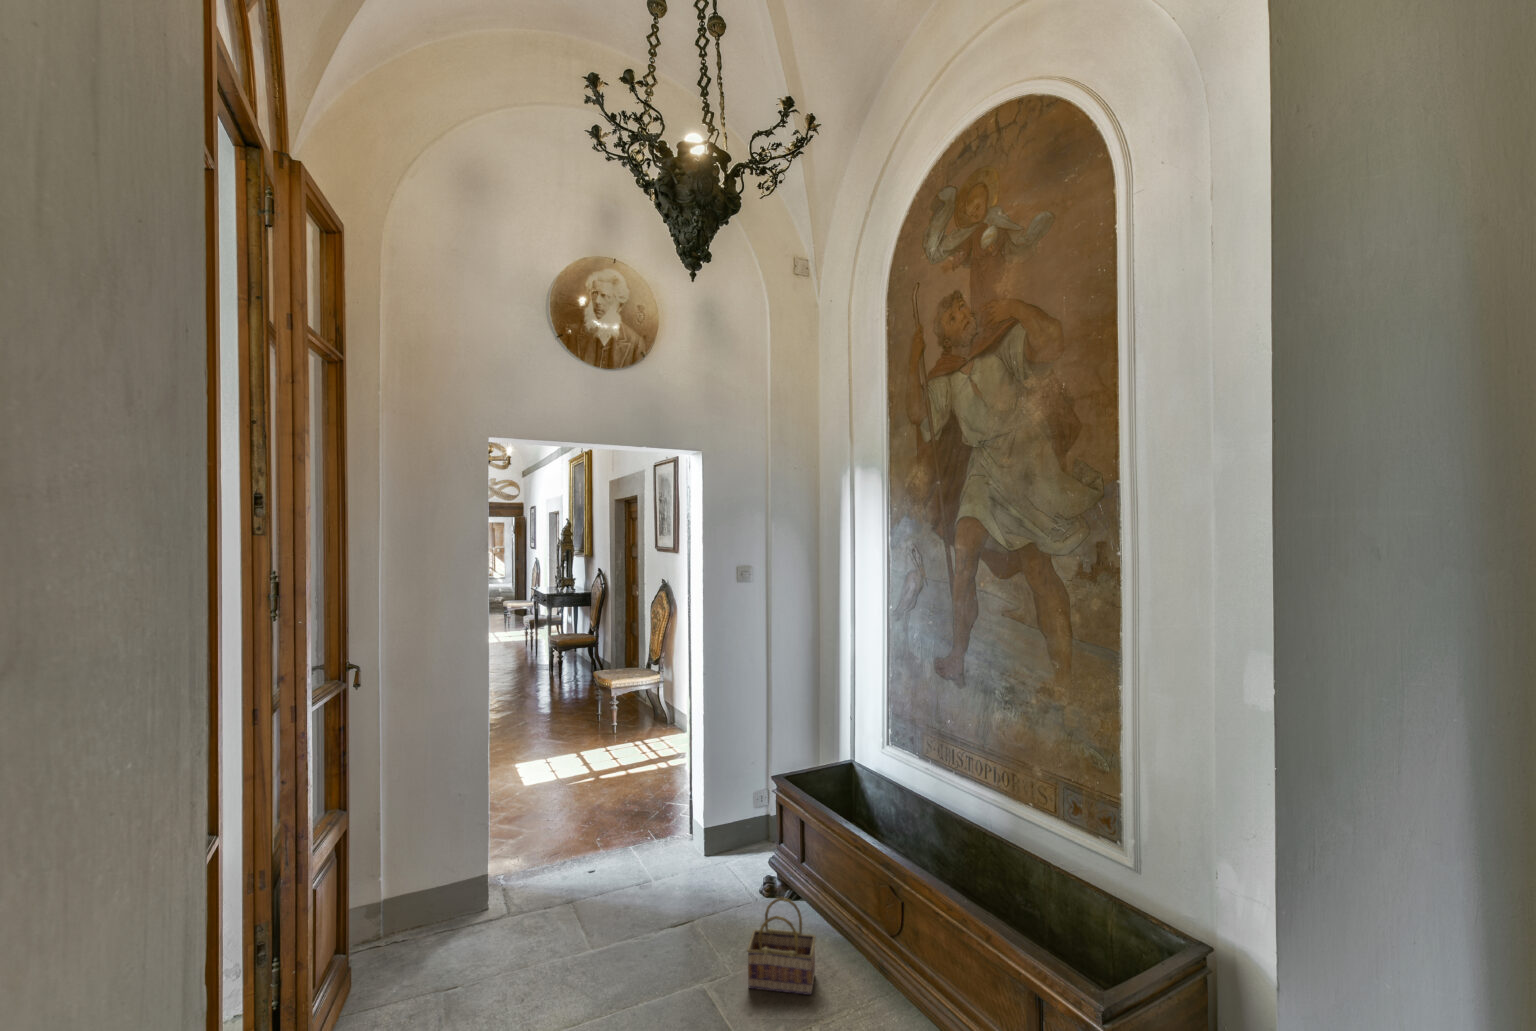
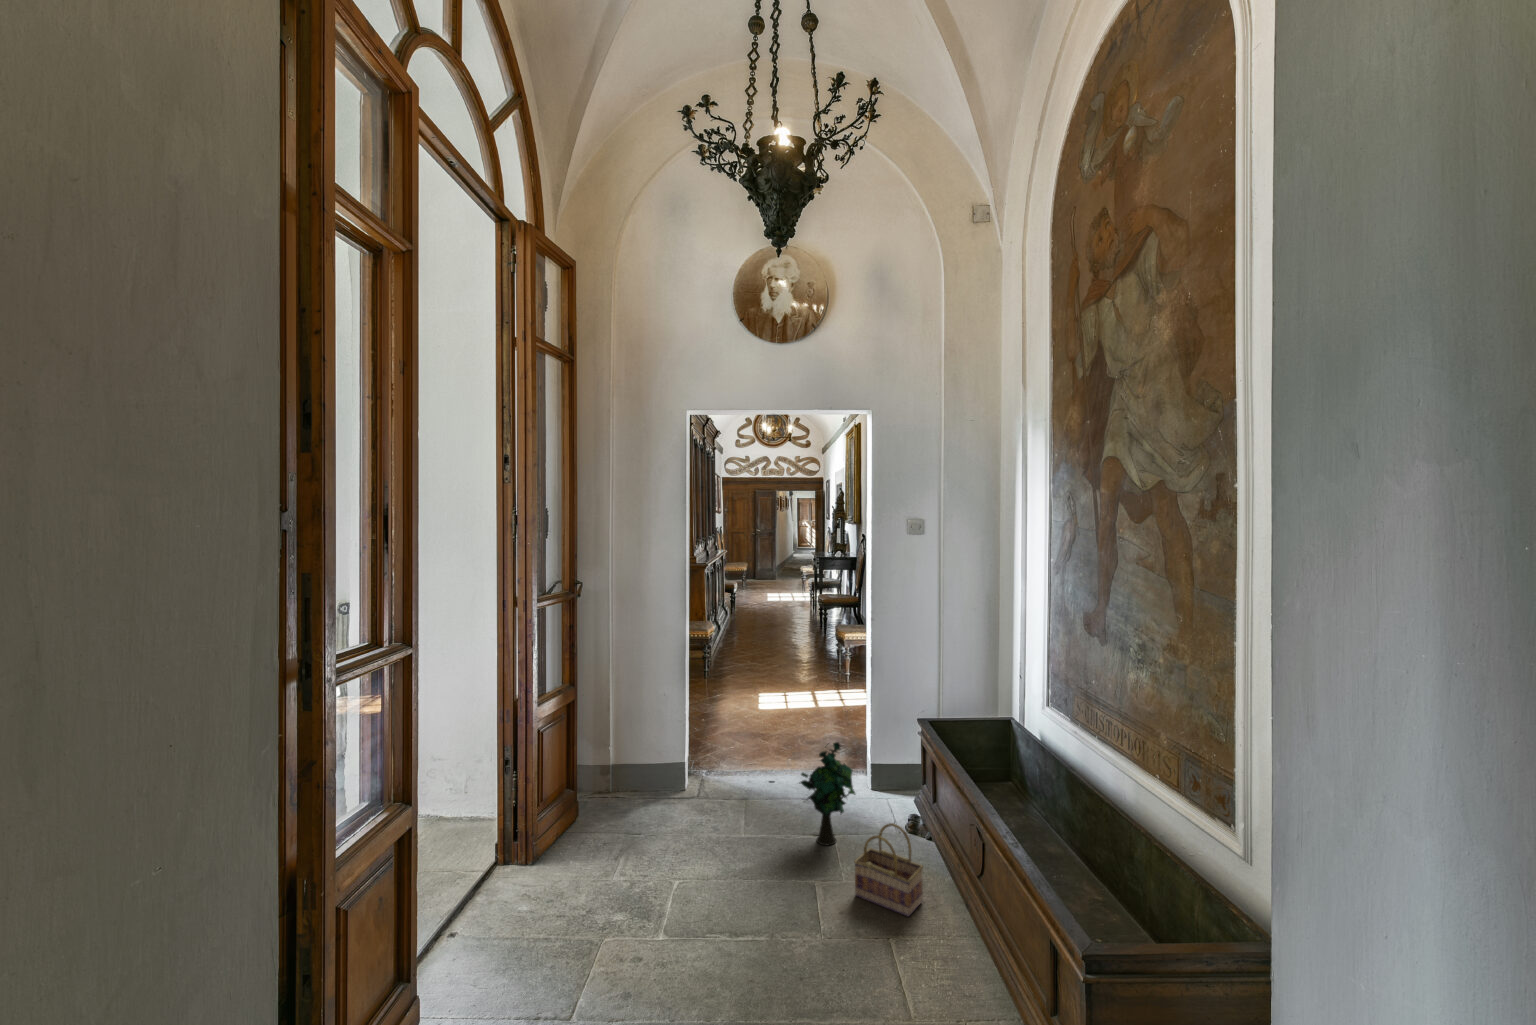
decorative plant: none [654,817,718,938] -> present [800,742,855,845]

